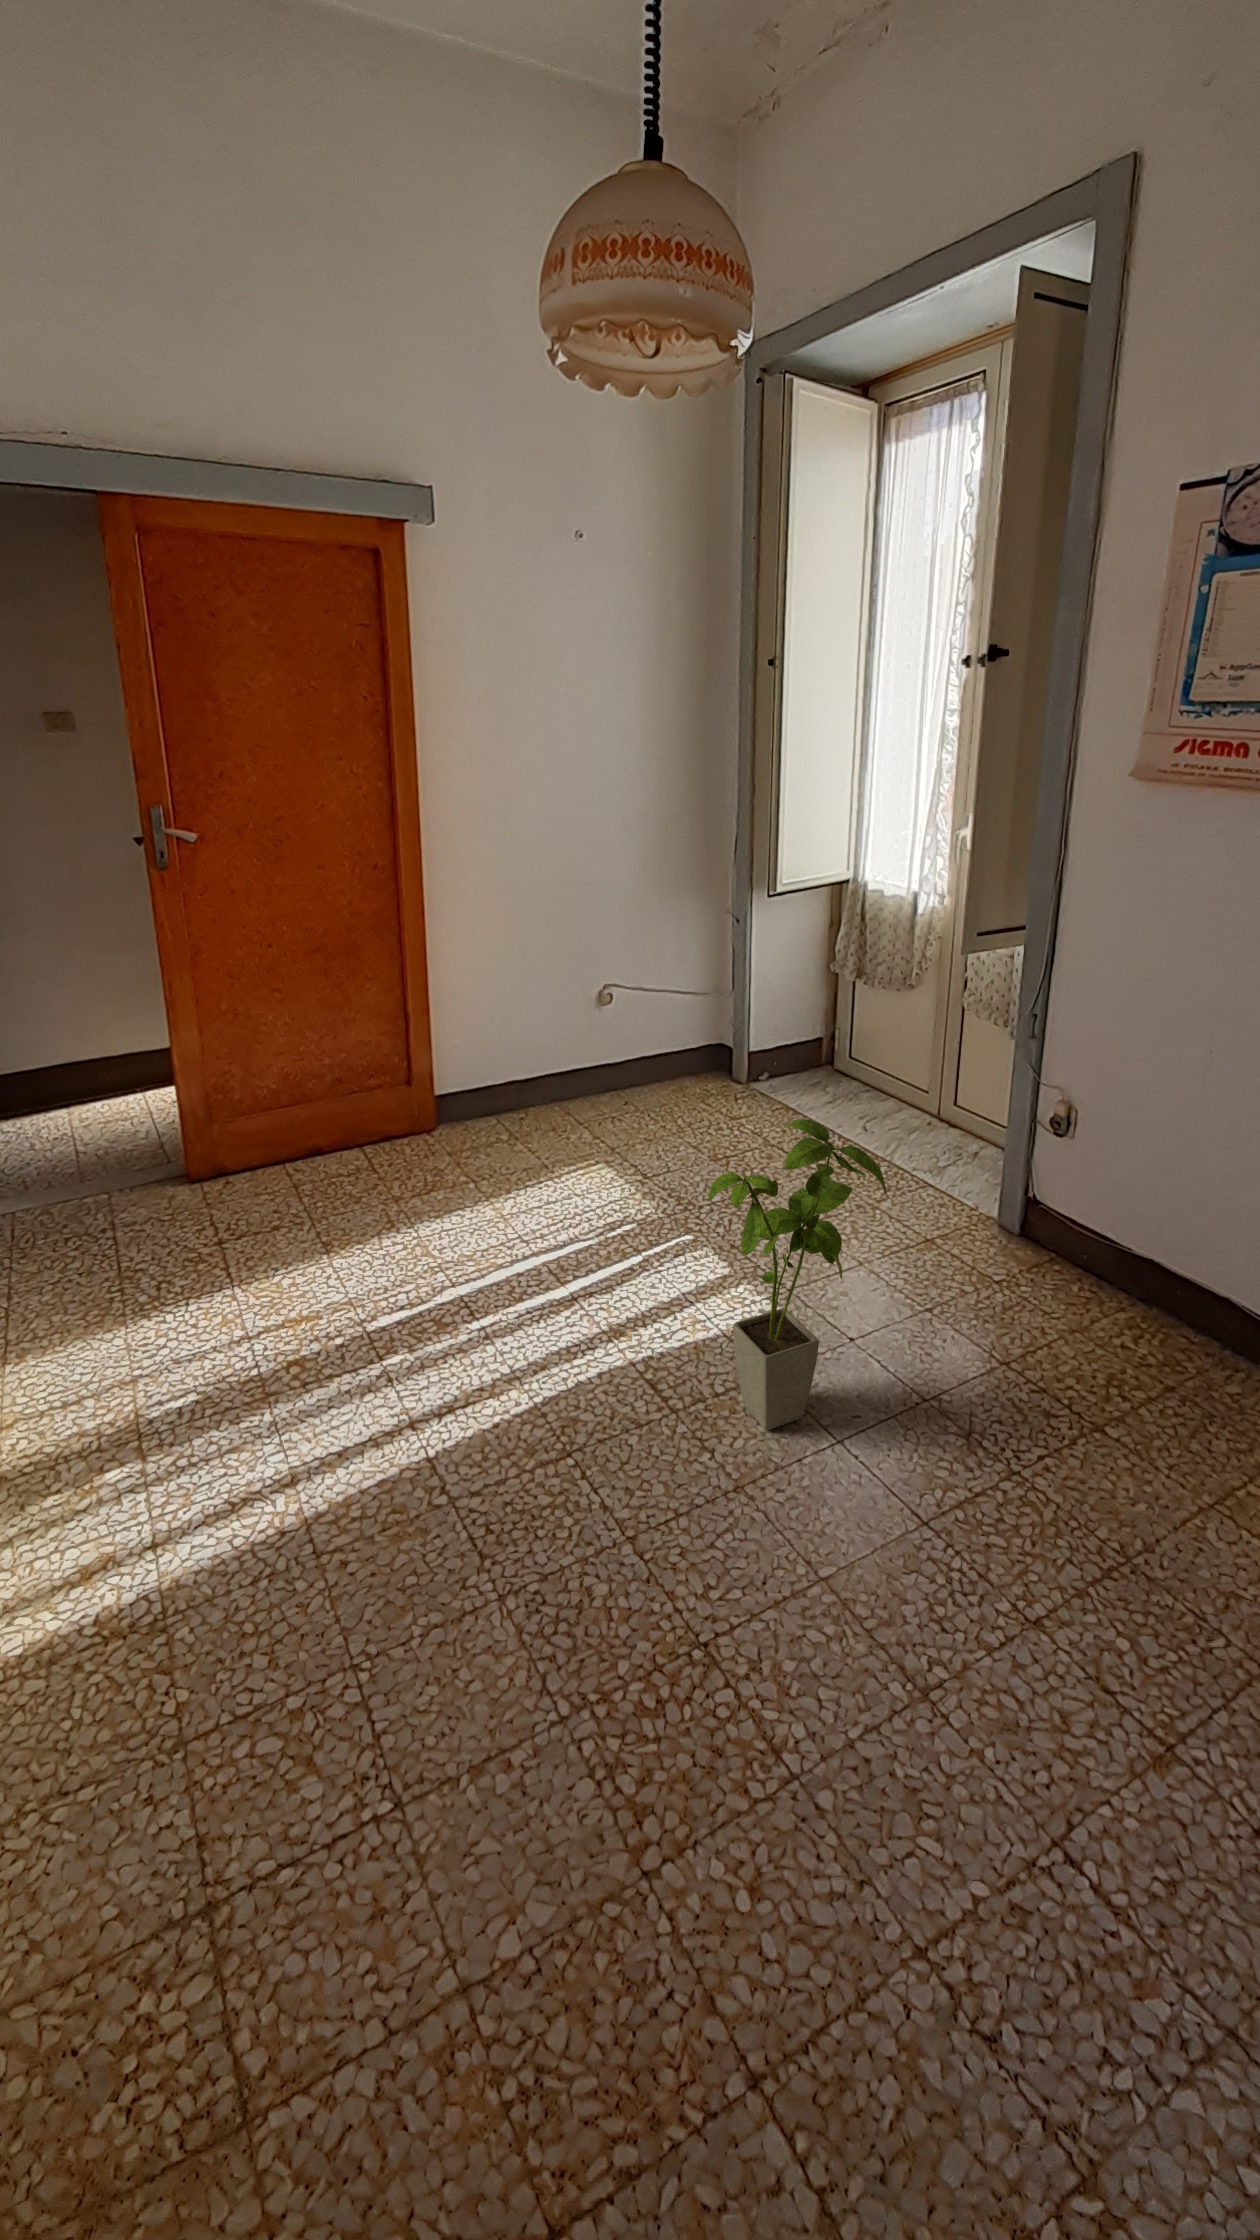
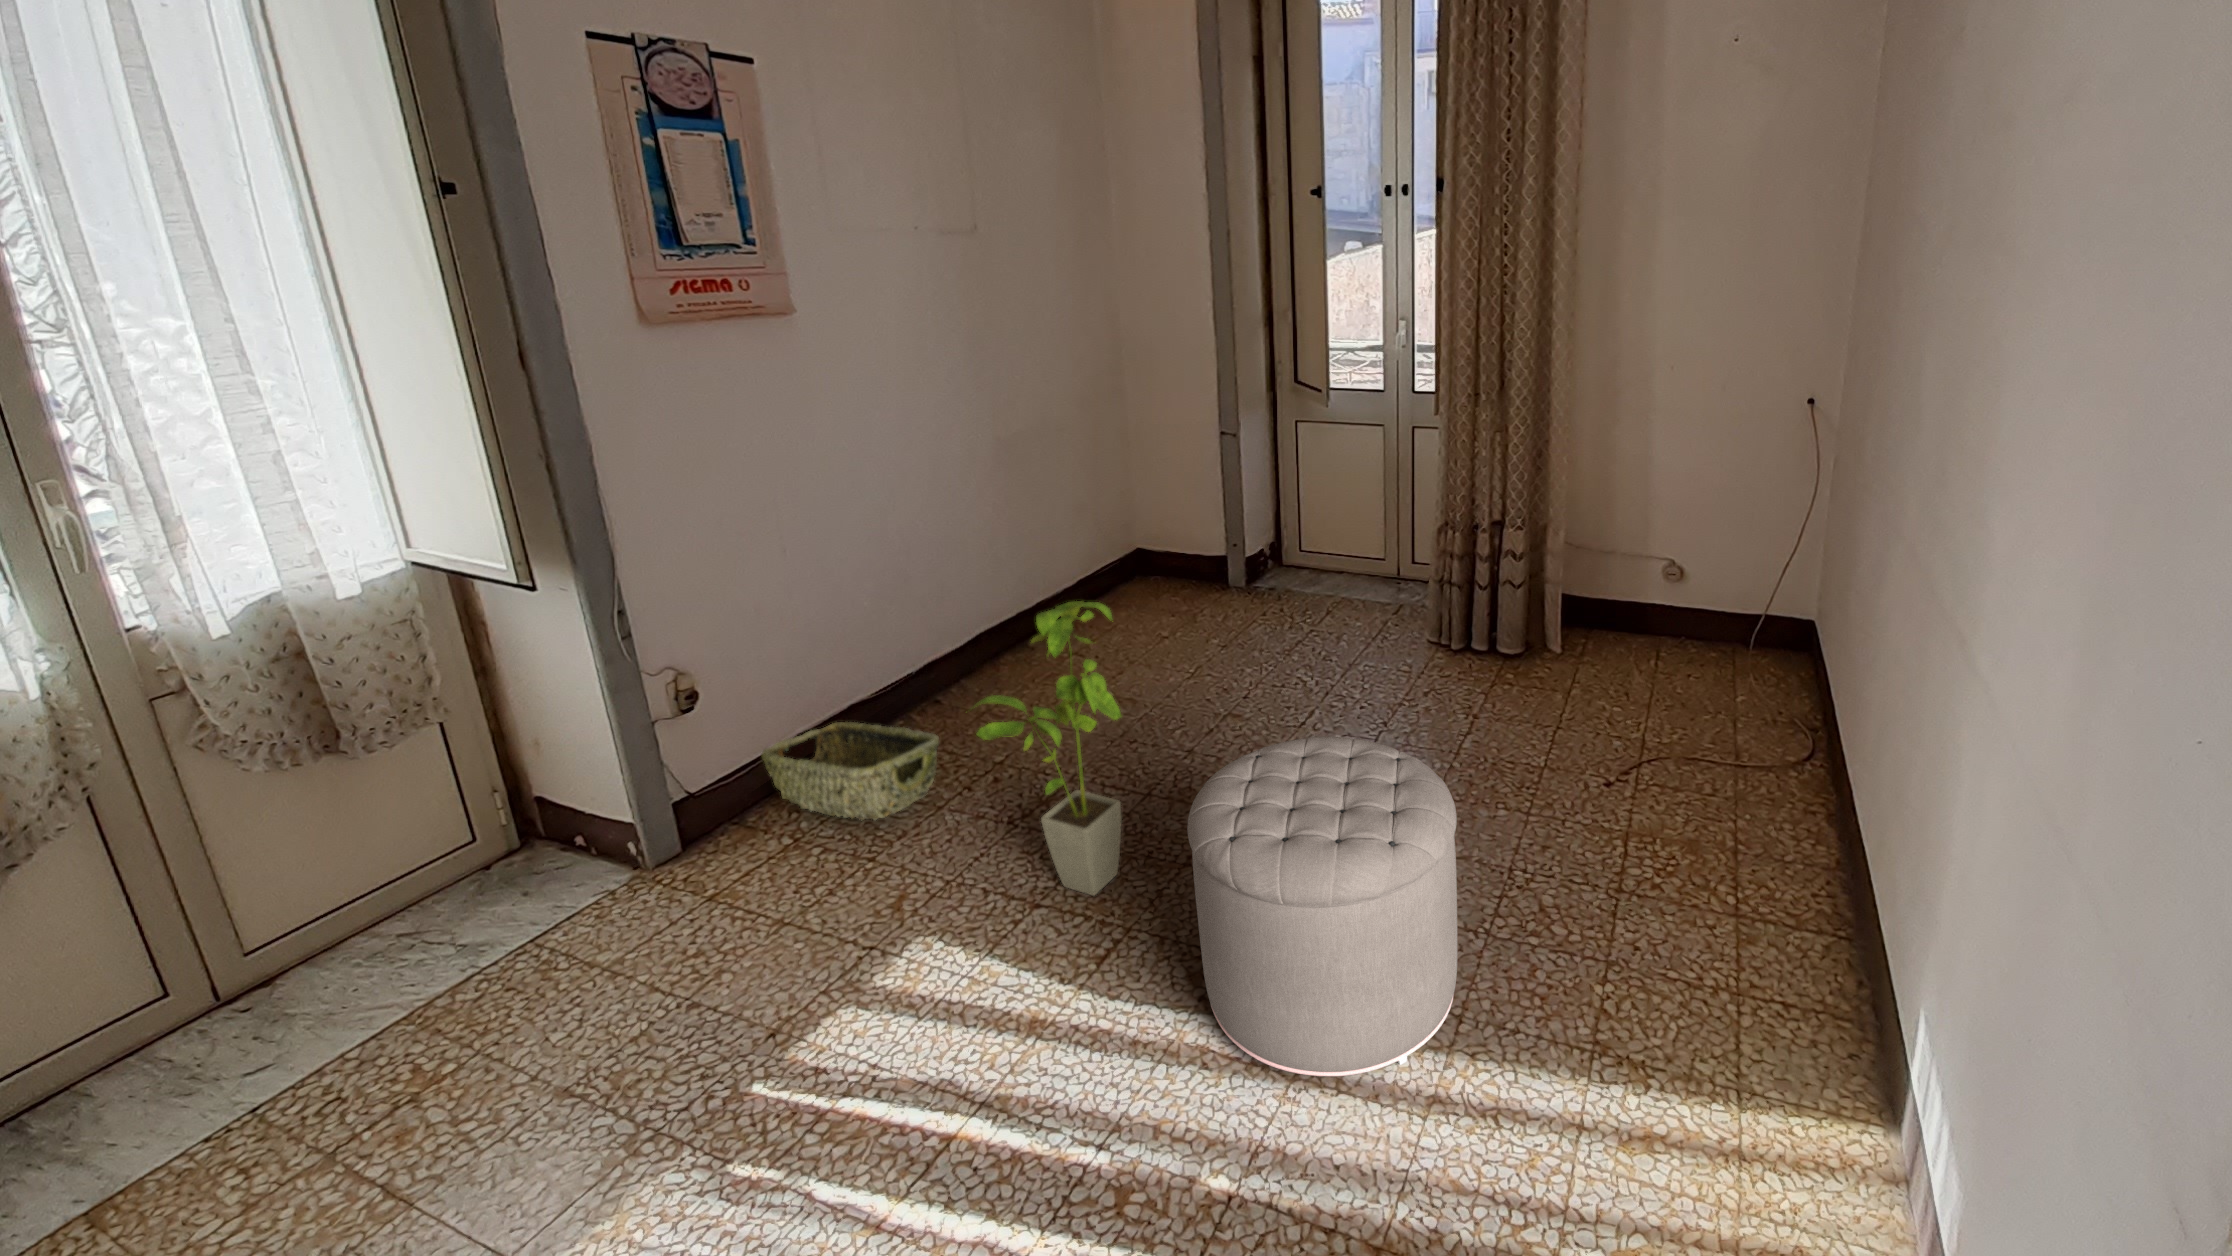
woven basket: none [964,1209,1156,1348] -> present [762,722,939,820]
ottoman: none [297,1224,583,1585] -> present [1187,737,1457,1076]

